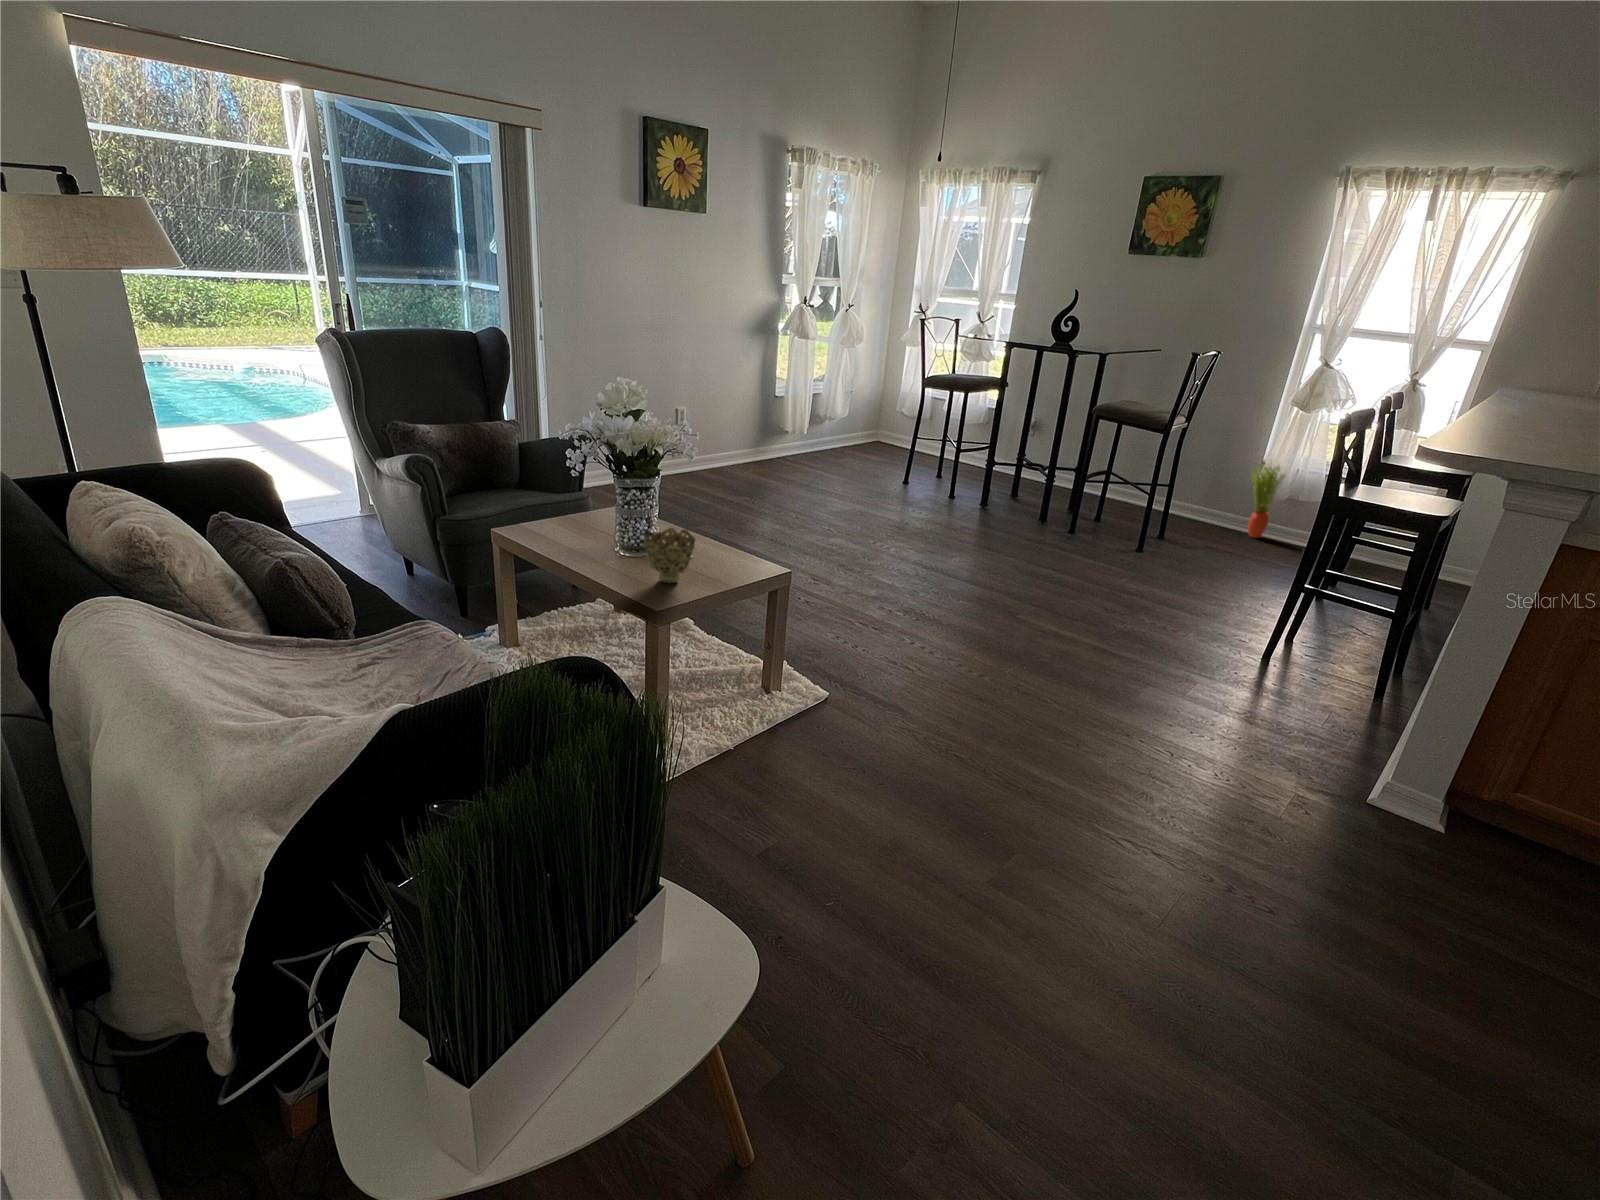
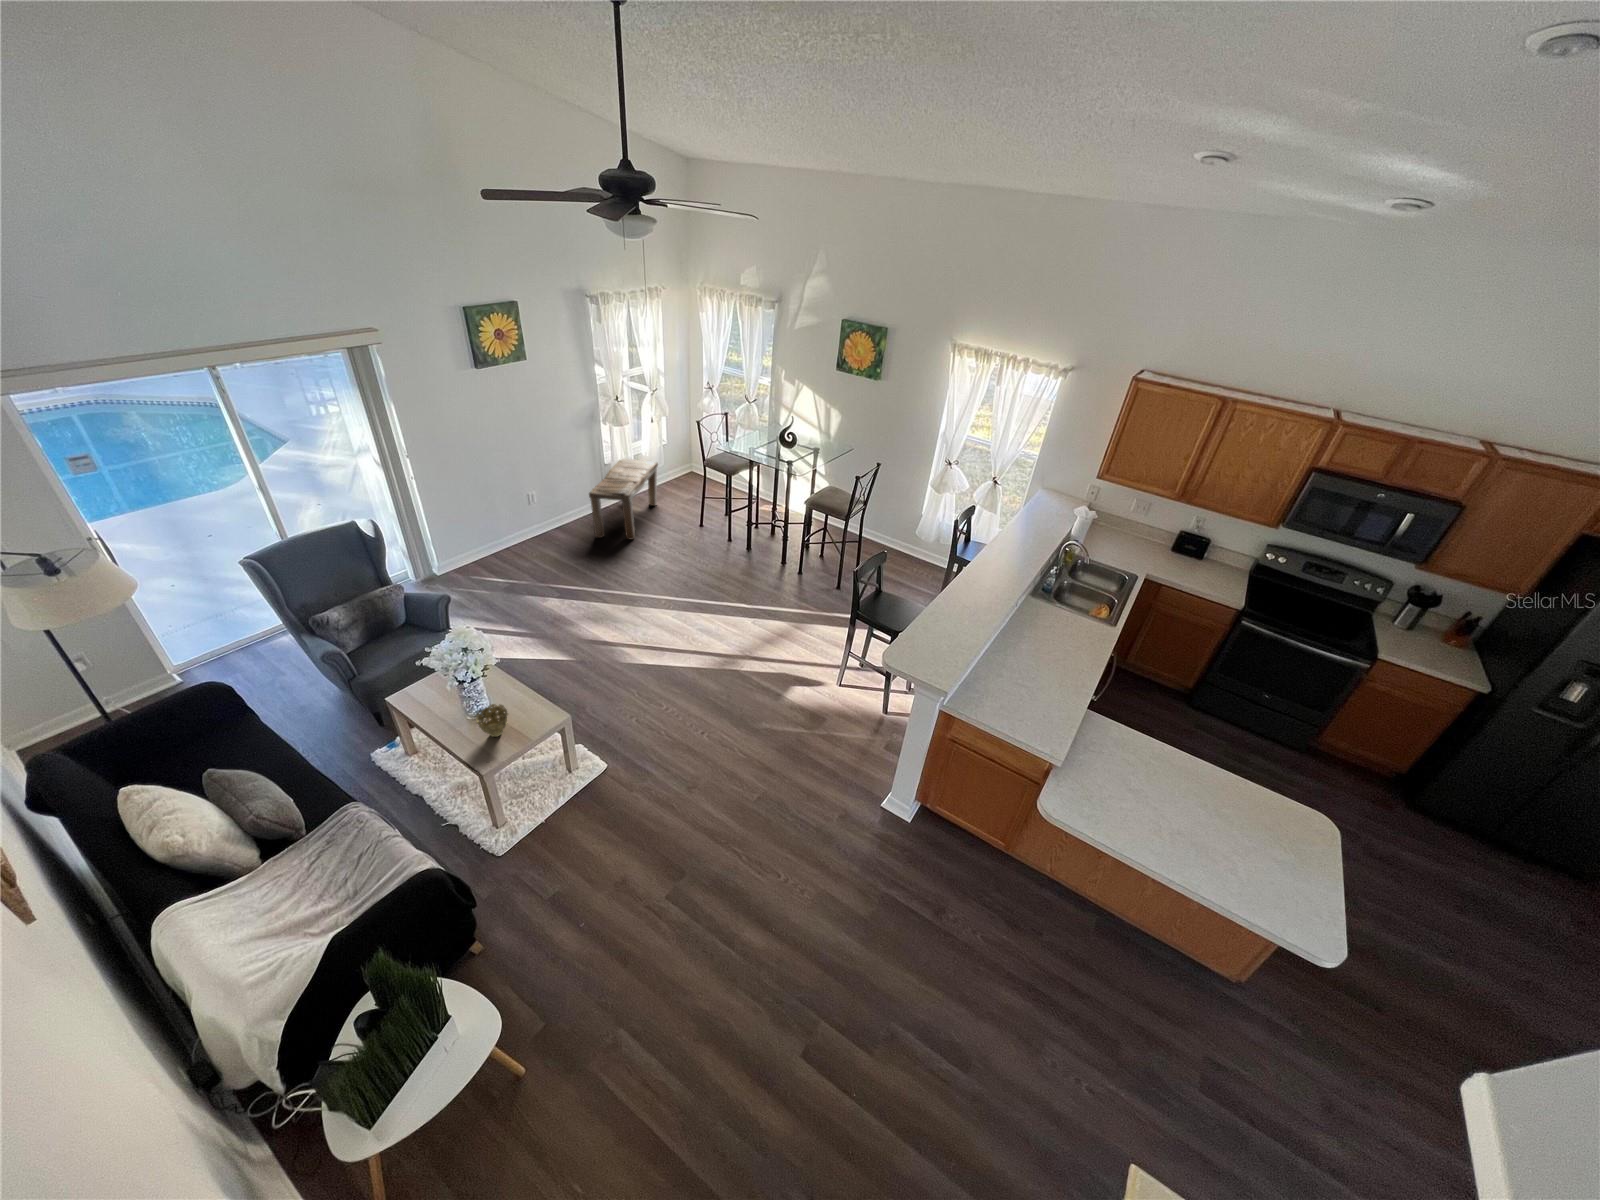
bench: none [758,391,847,485] -> present [589,458,658,539]
potted plant: present [1248,459,1285,538] -> none [914,515,935,564]

